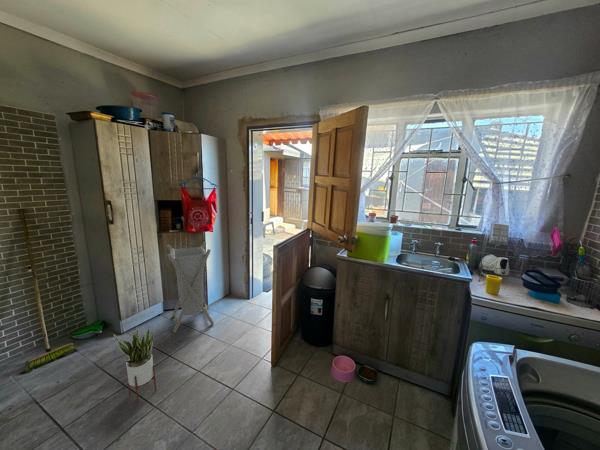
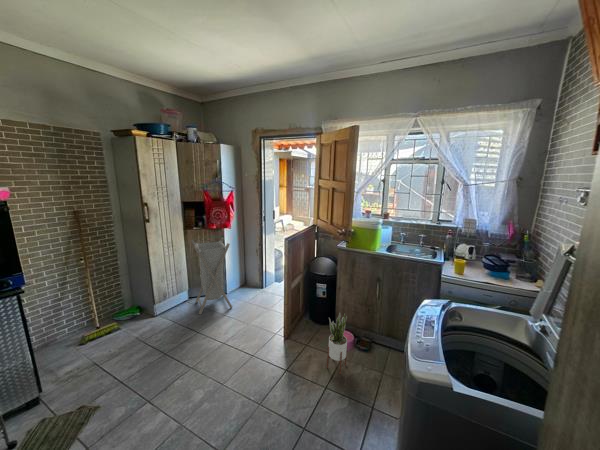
potted plant: present [113,327,156,403] -> present [327,313,347,374]

